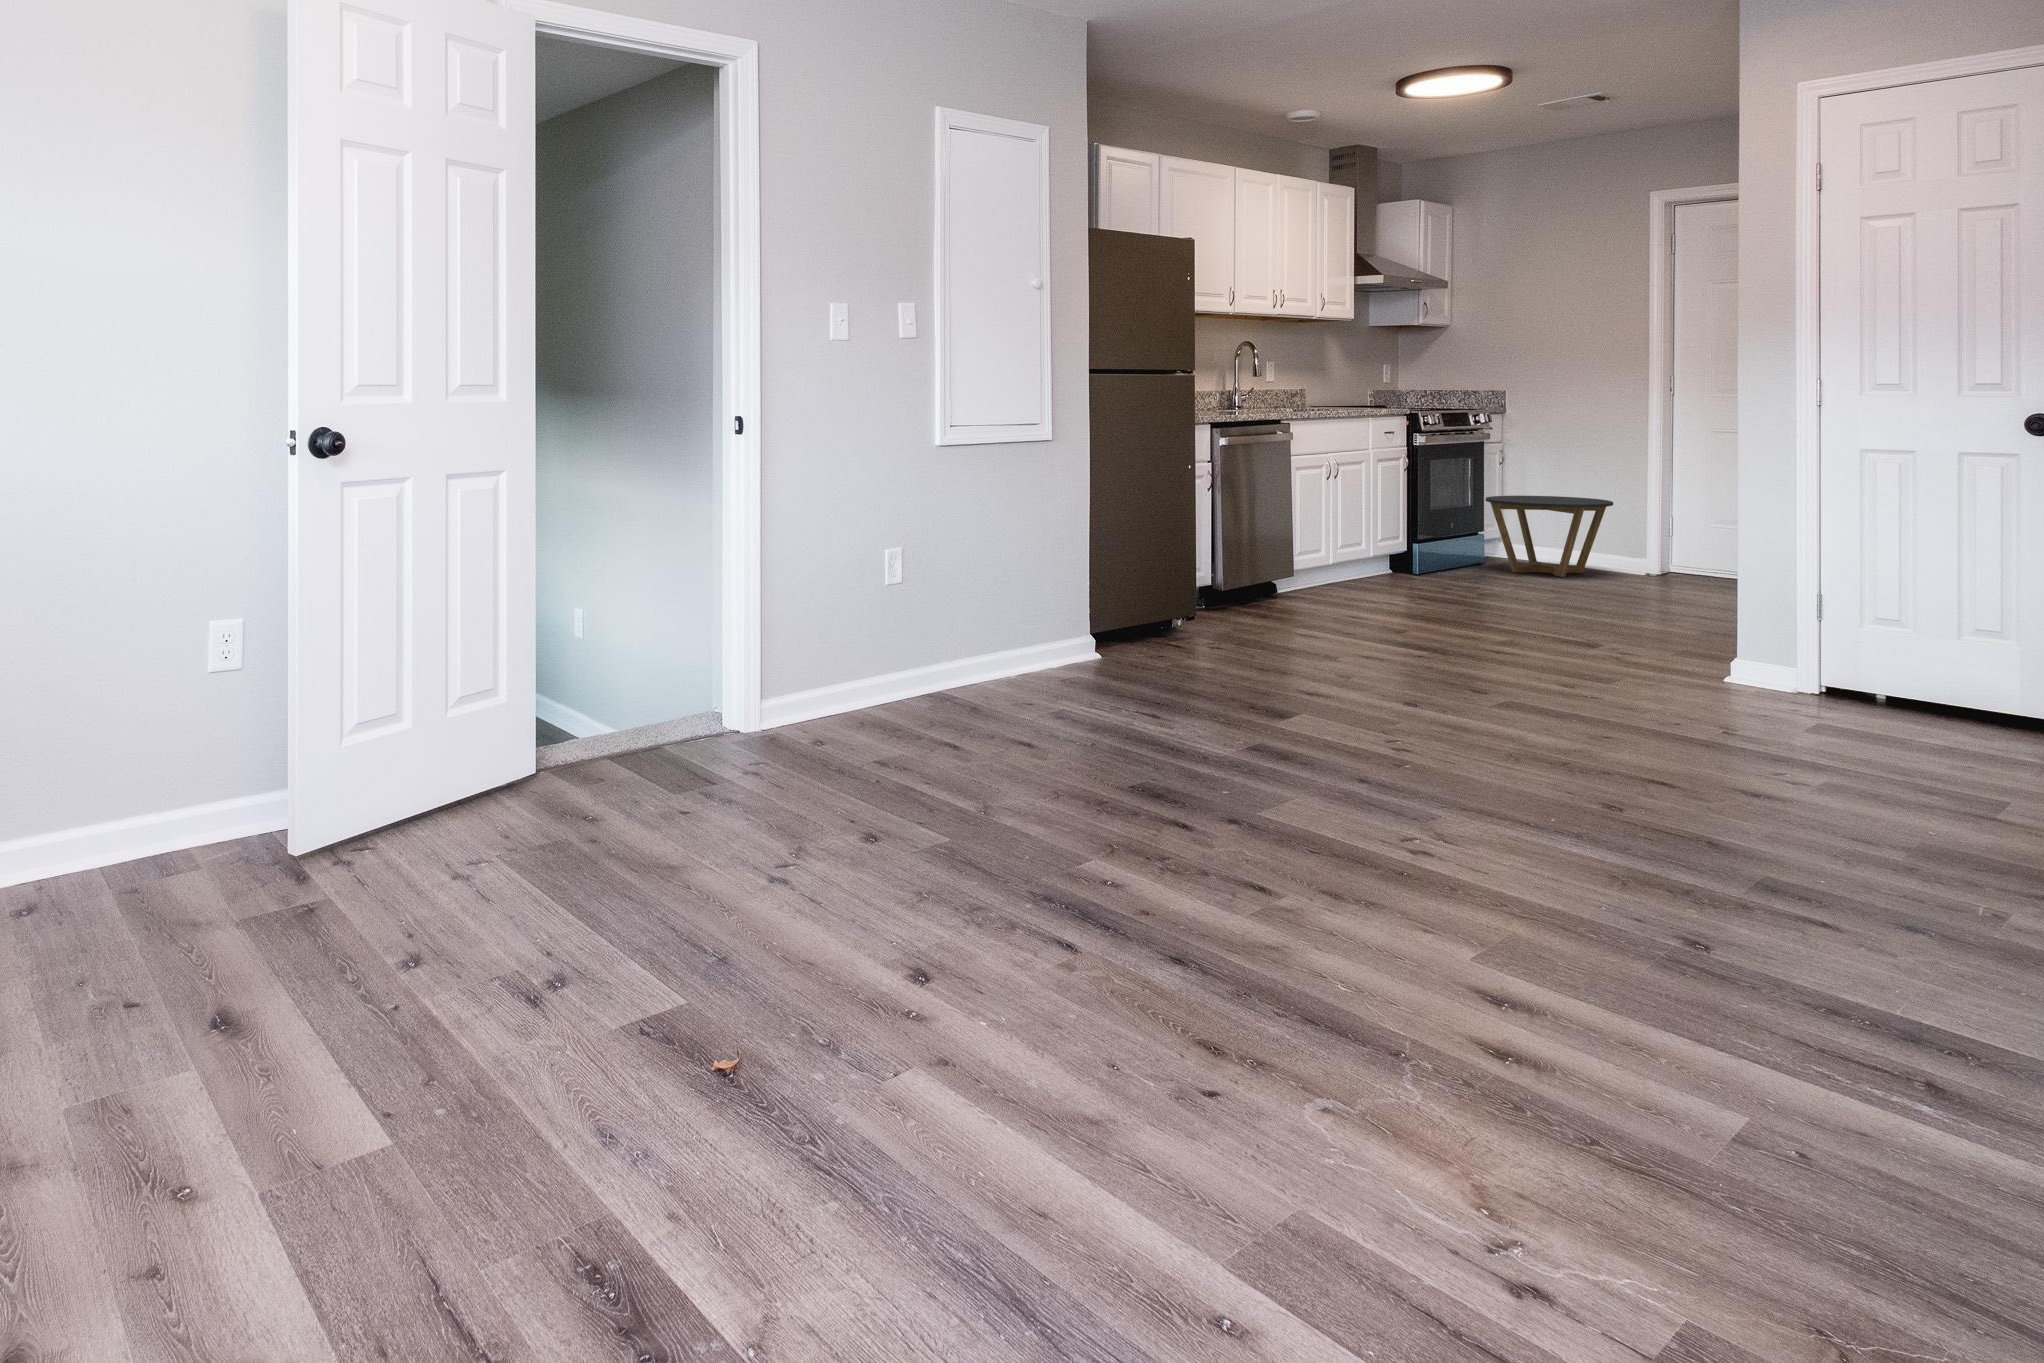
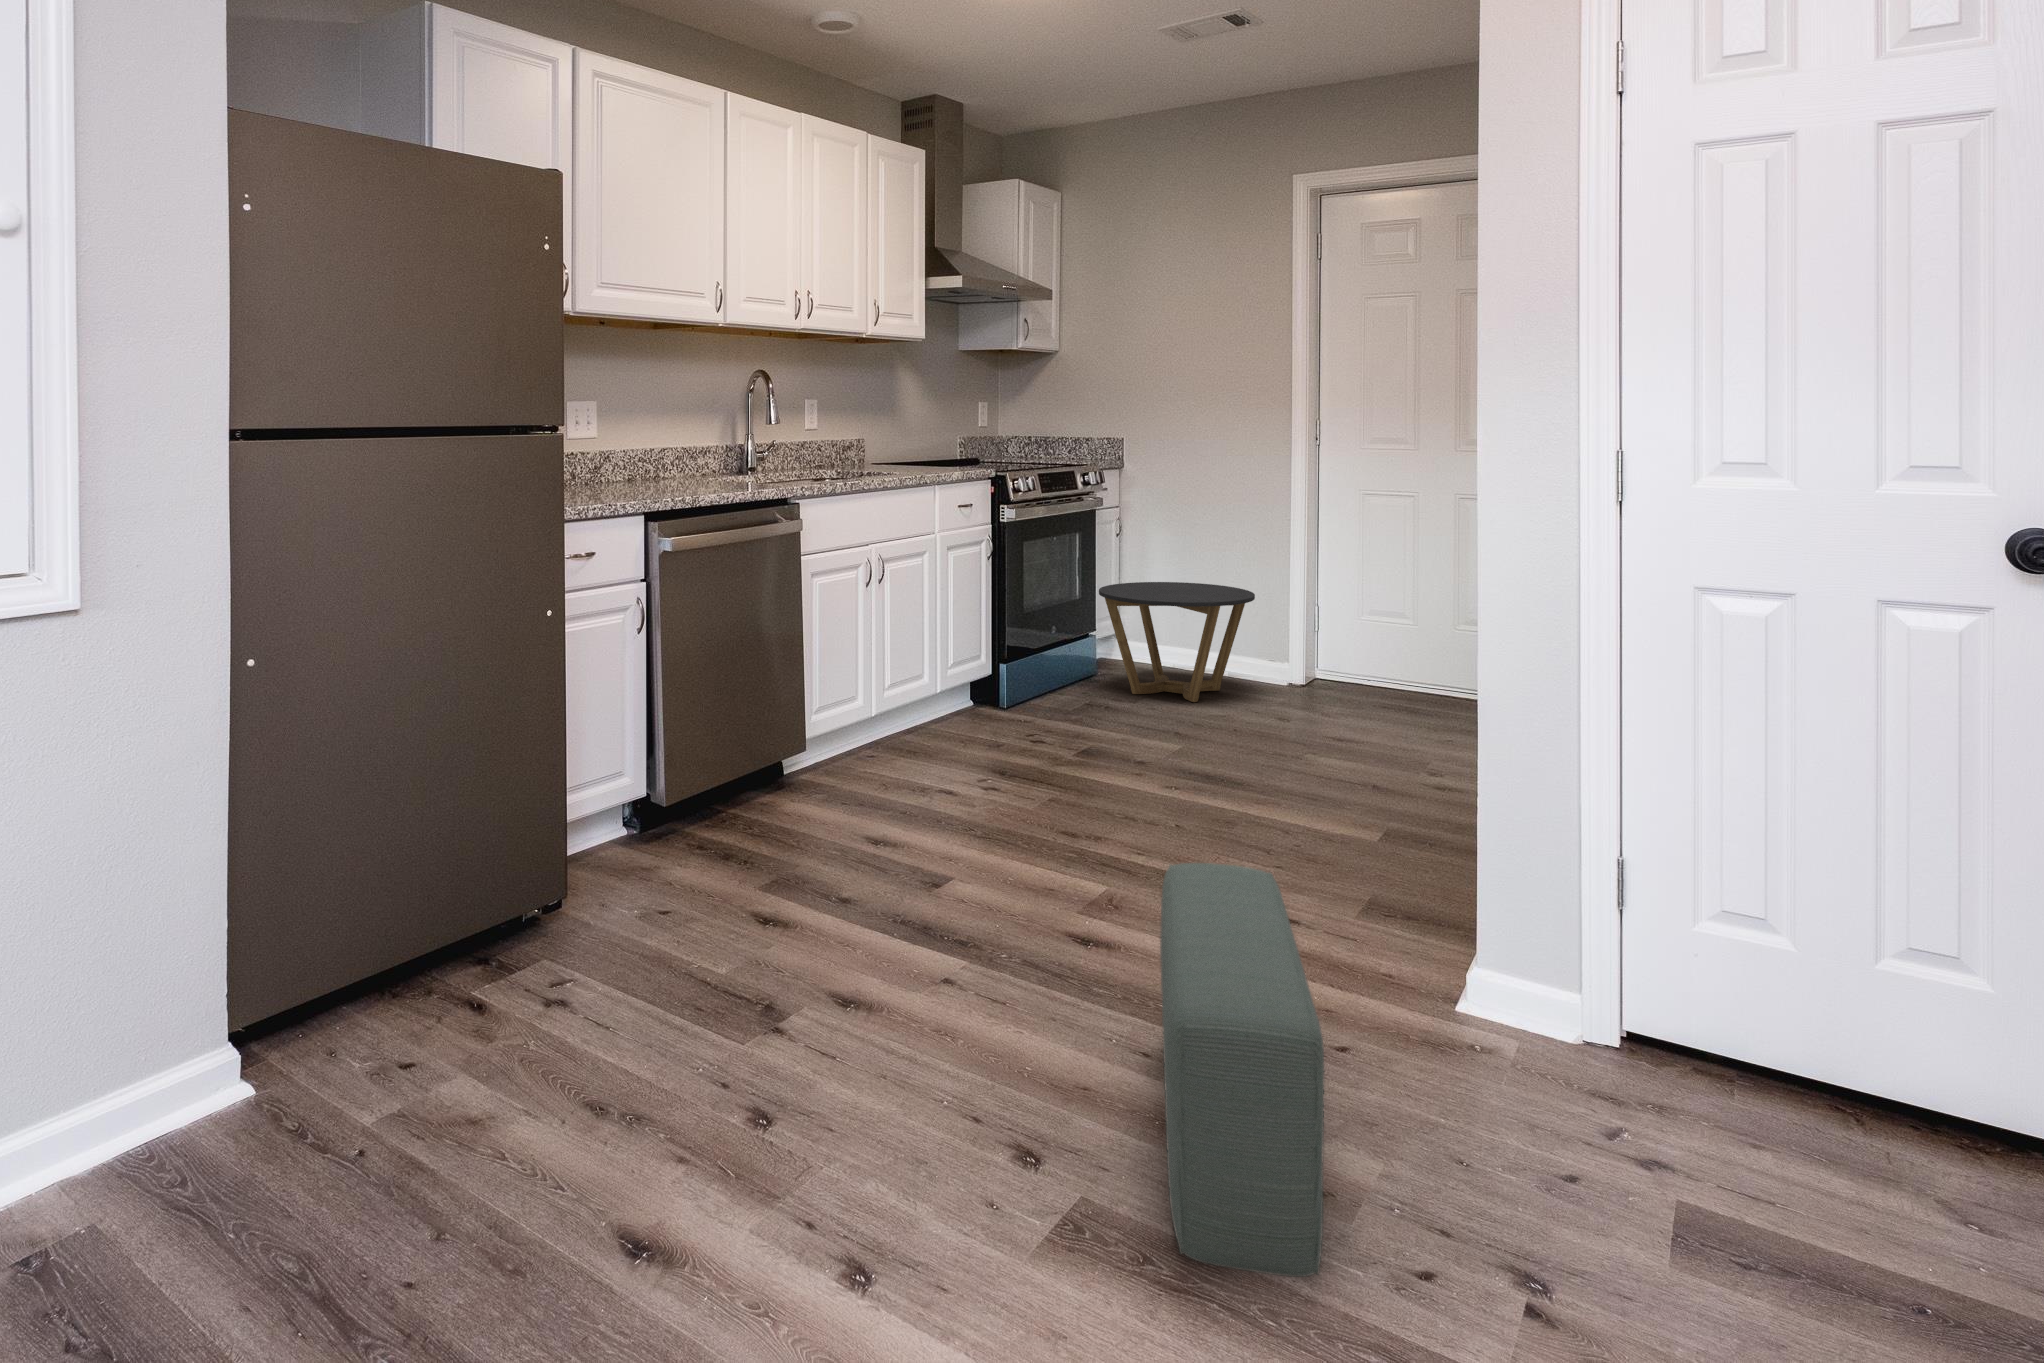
pouf: none [1549,588,1632,723] -> present [1160,863,1324,1277]

